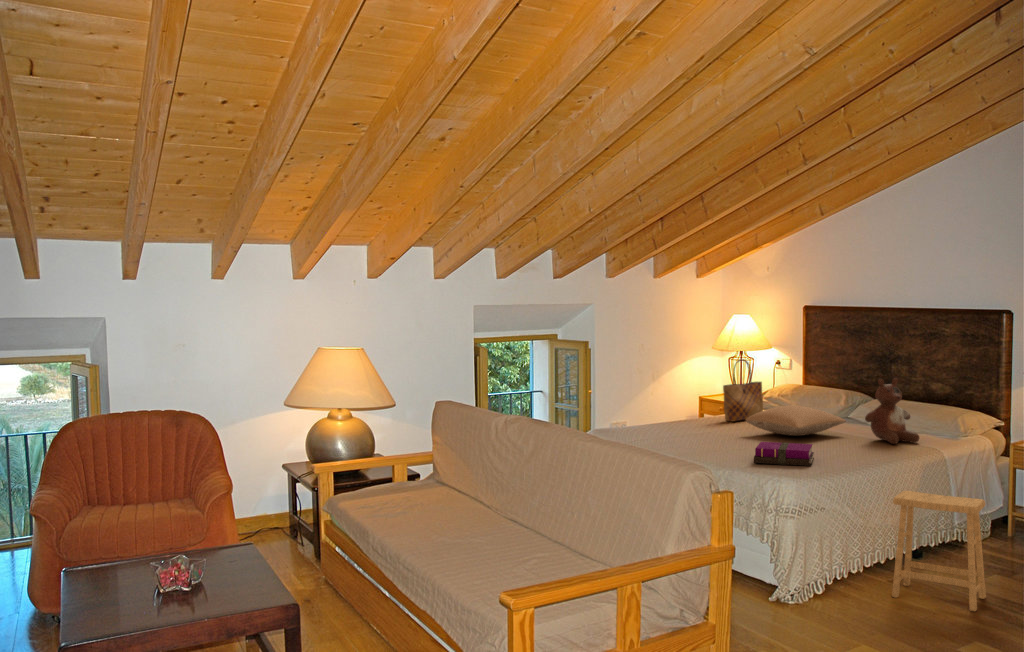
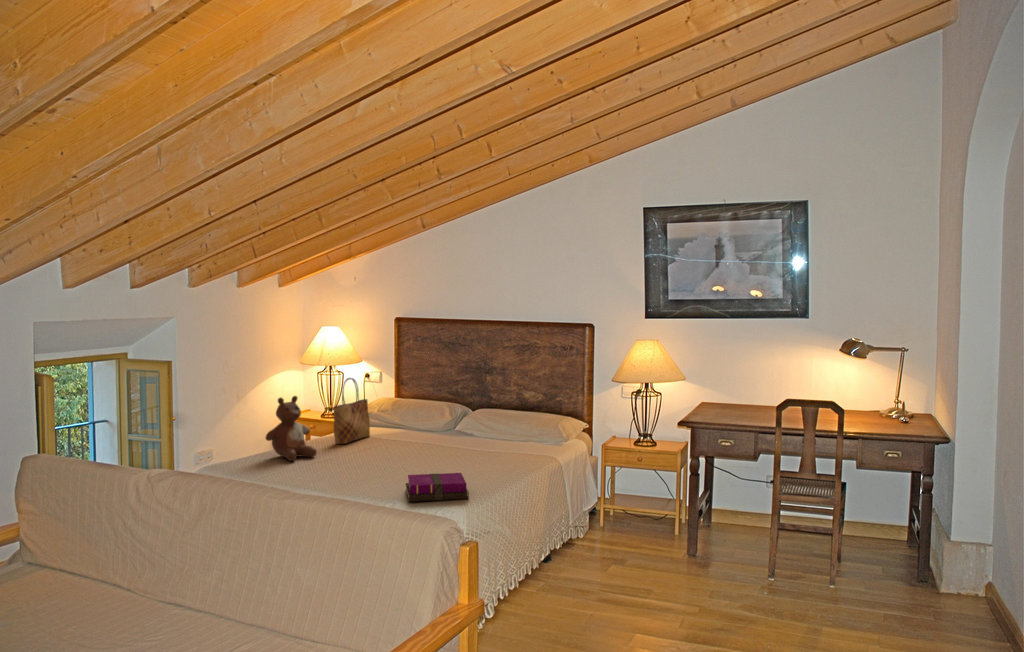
stuffed bear: present [865,378,919,444] -> present [266,396,317,461]
pillow: present [746,405,846,436] -> none [370,426,467,458]
footstool: present [892,491,986,611] -> none [563,516,644,633]

